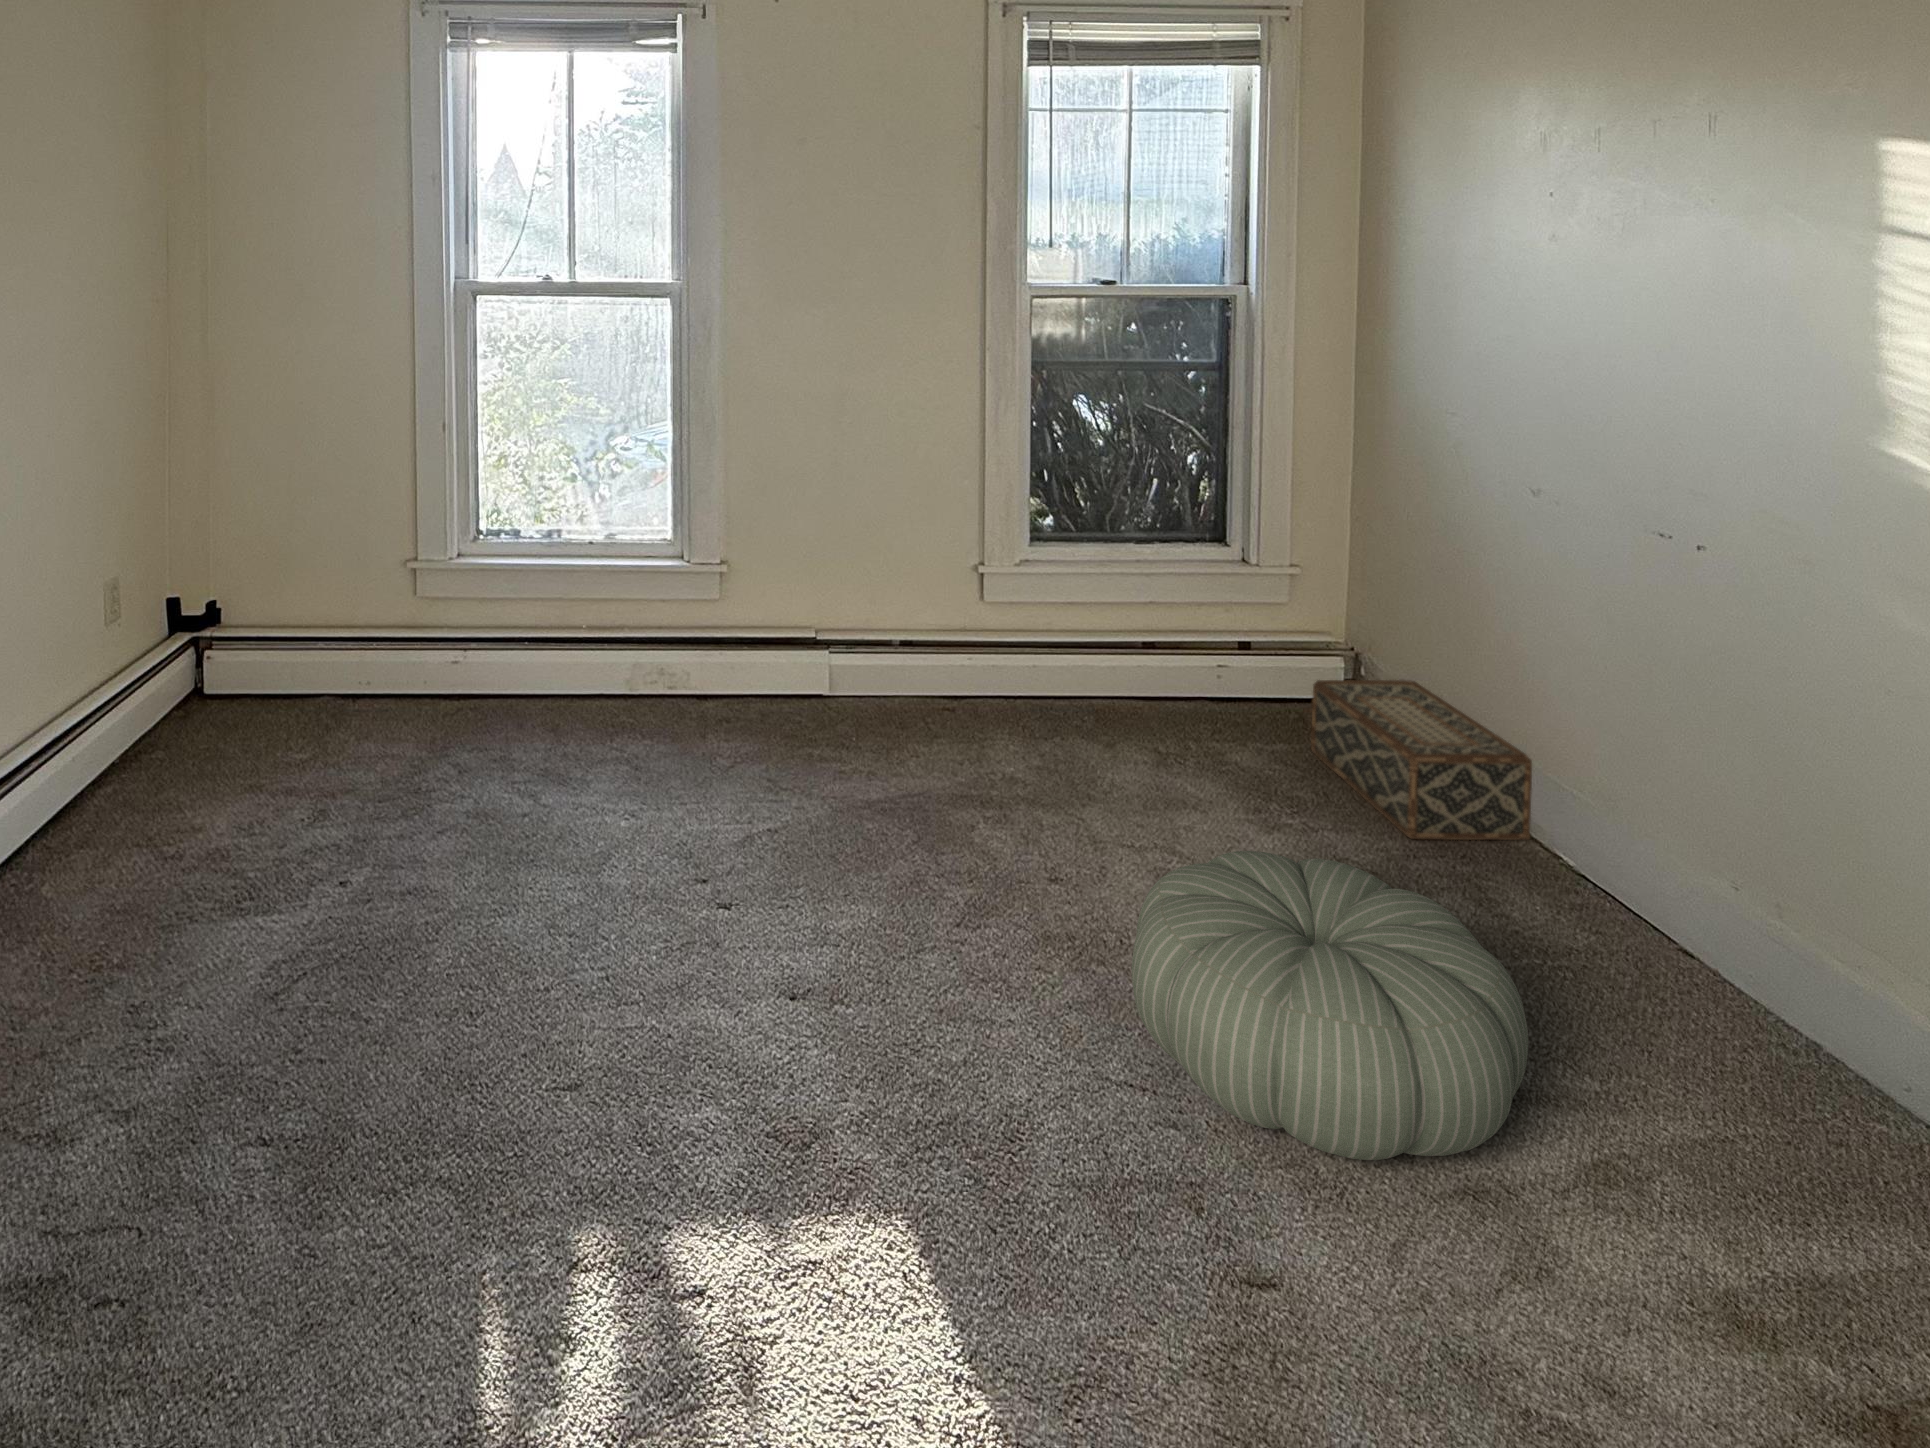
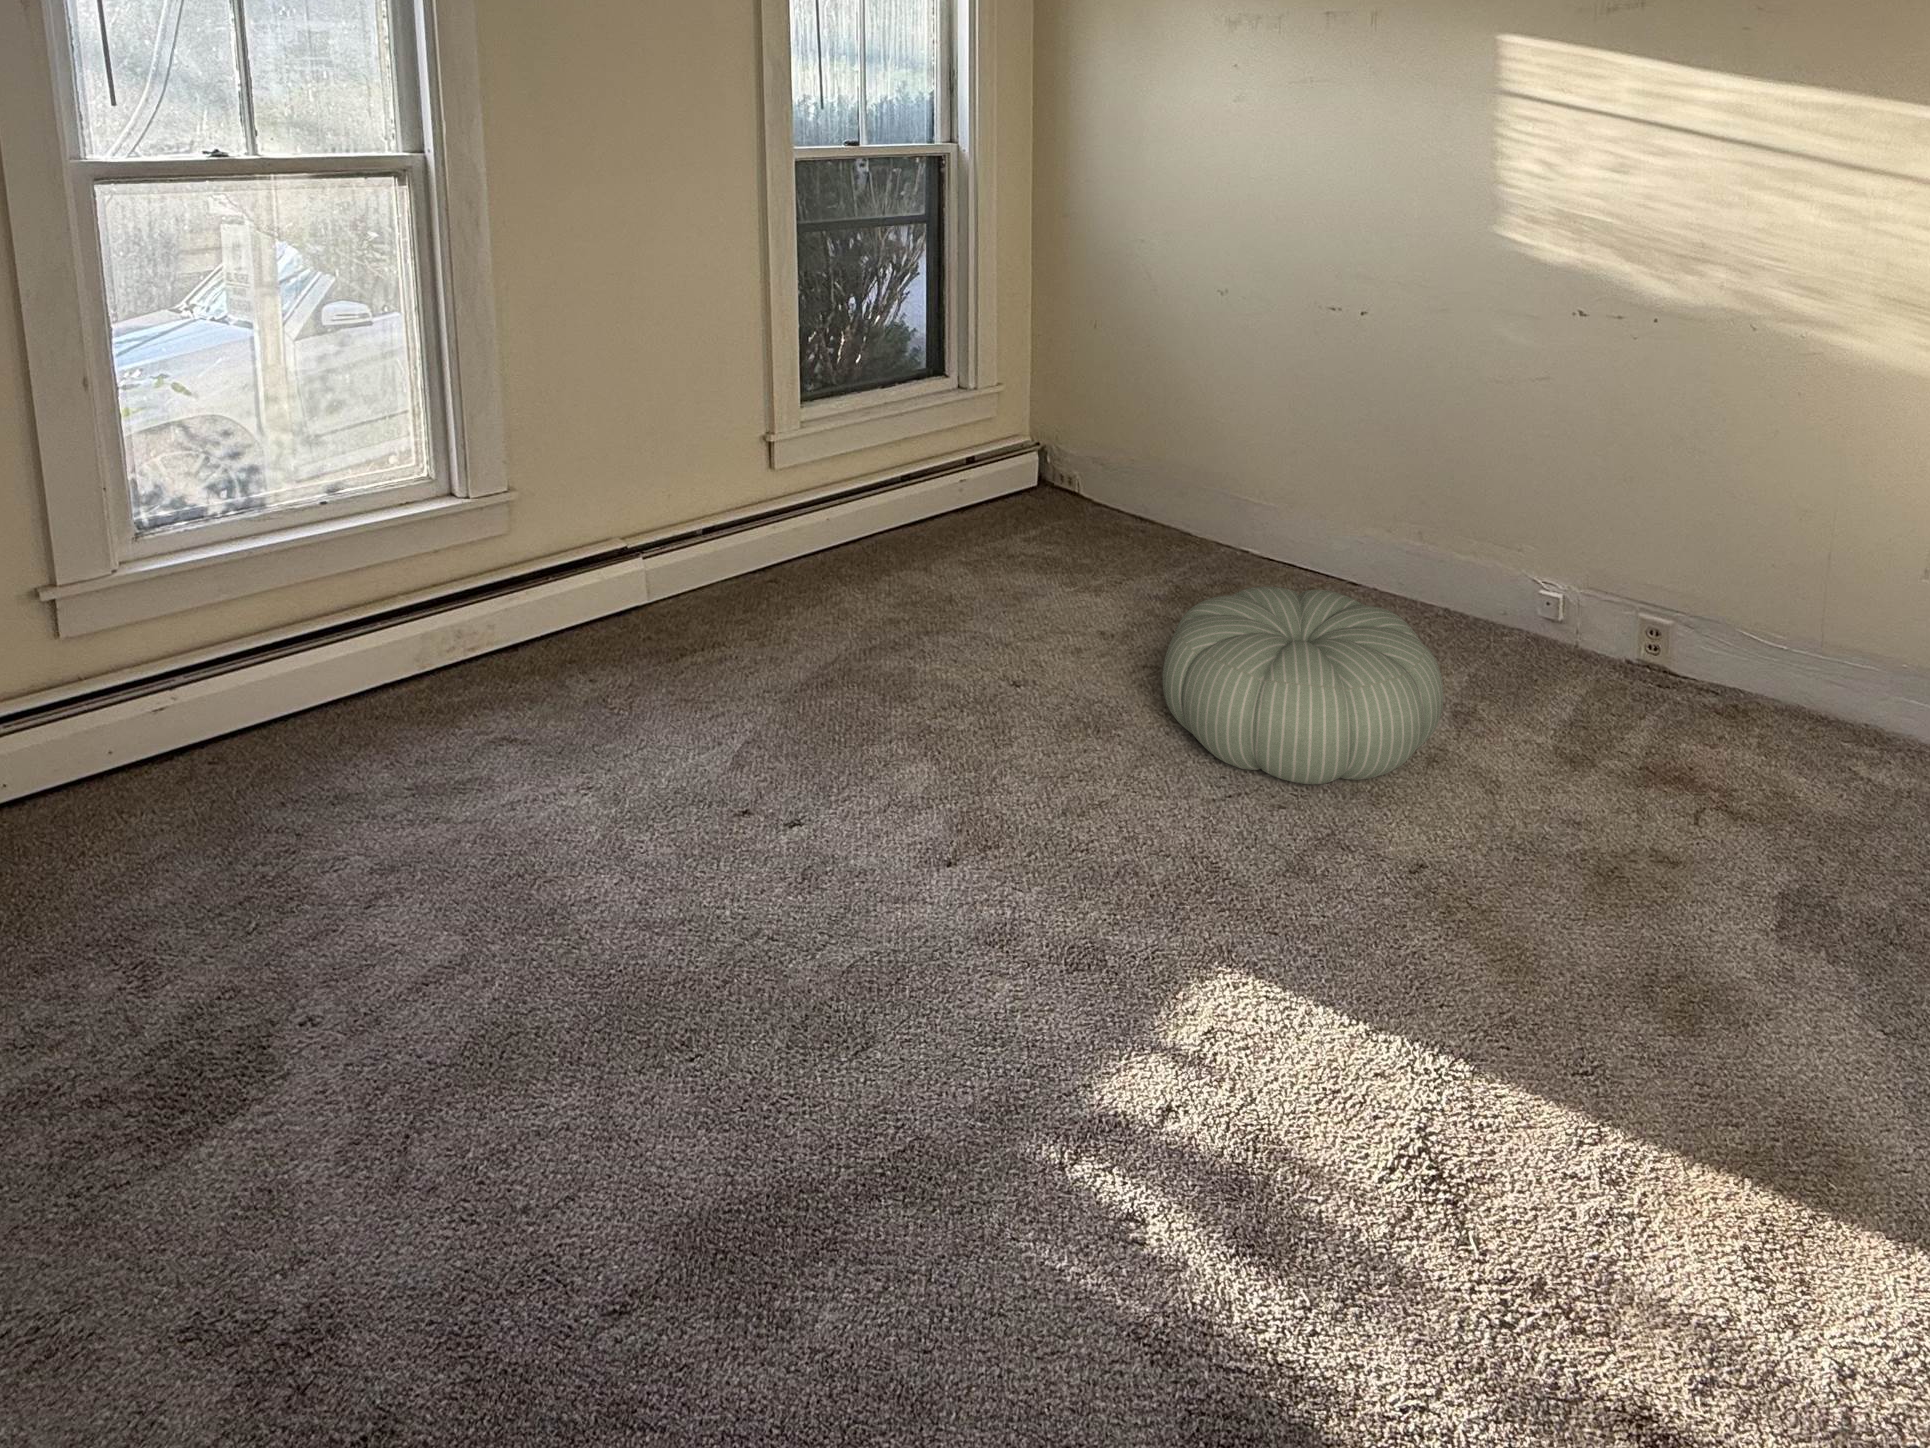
woven basket: present [1312,680,1532,840] -> none [1064,456,1239,569]

